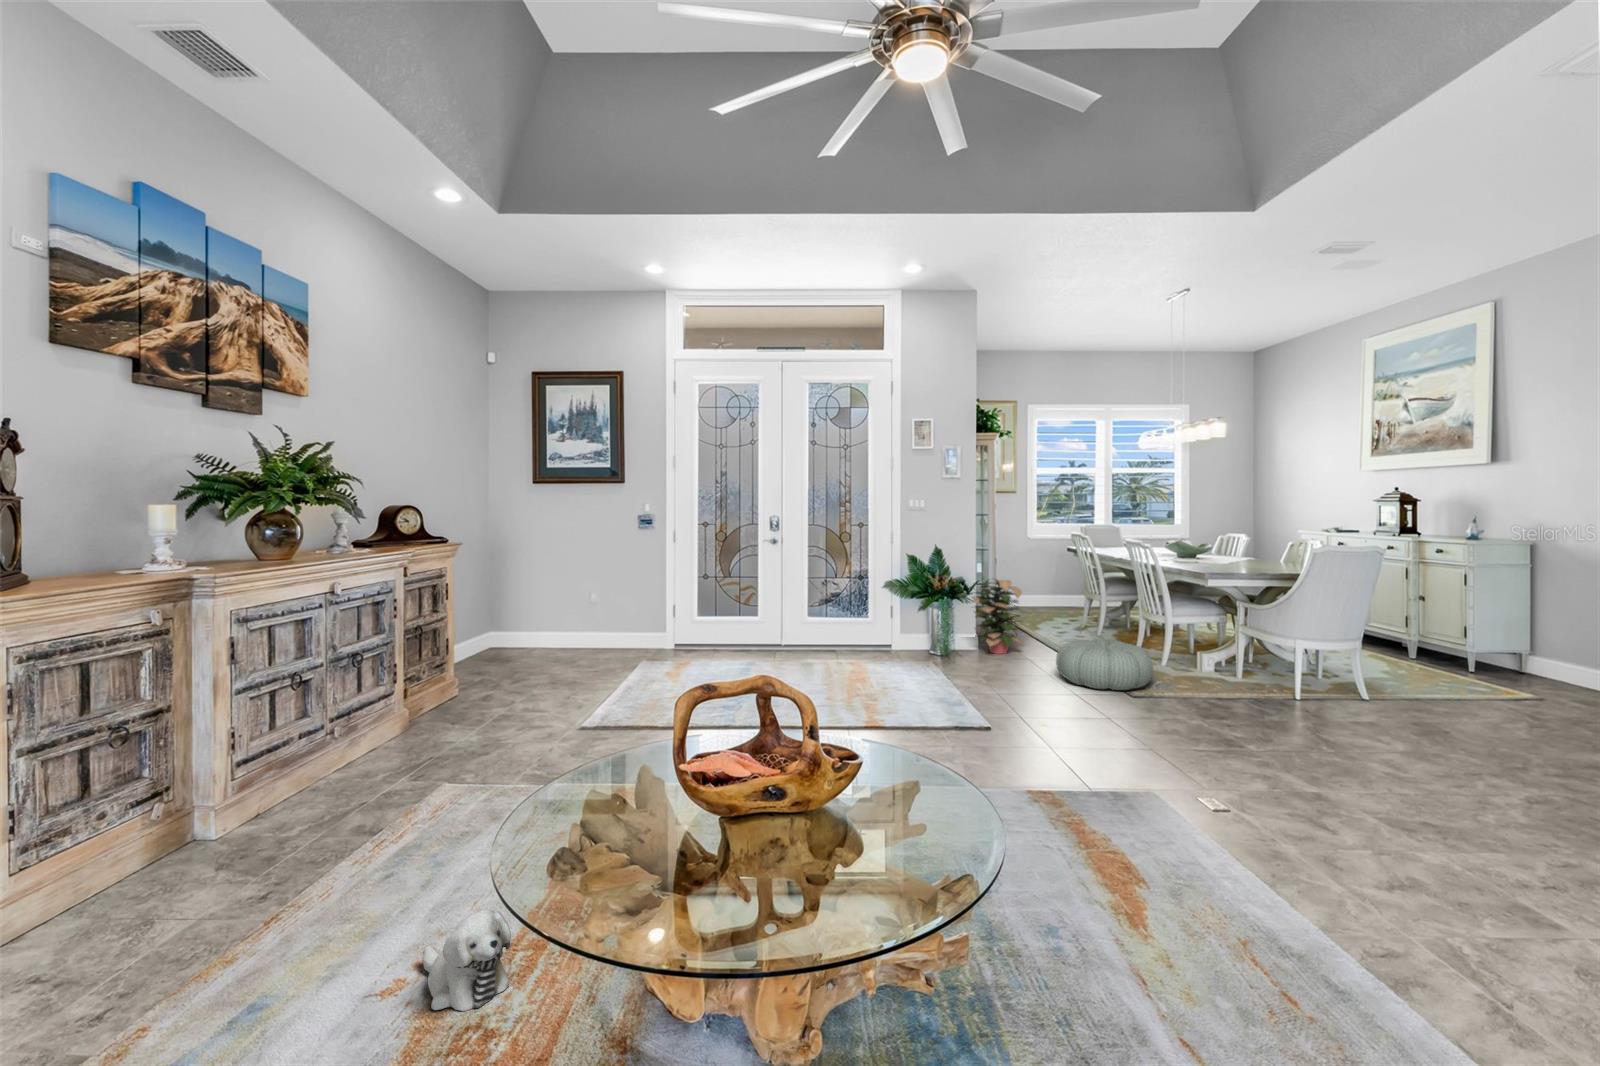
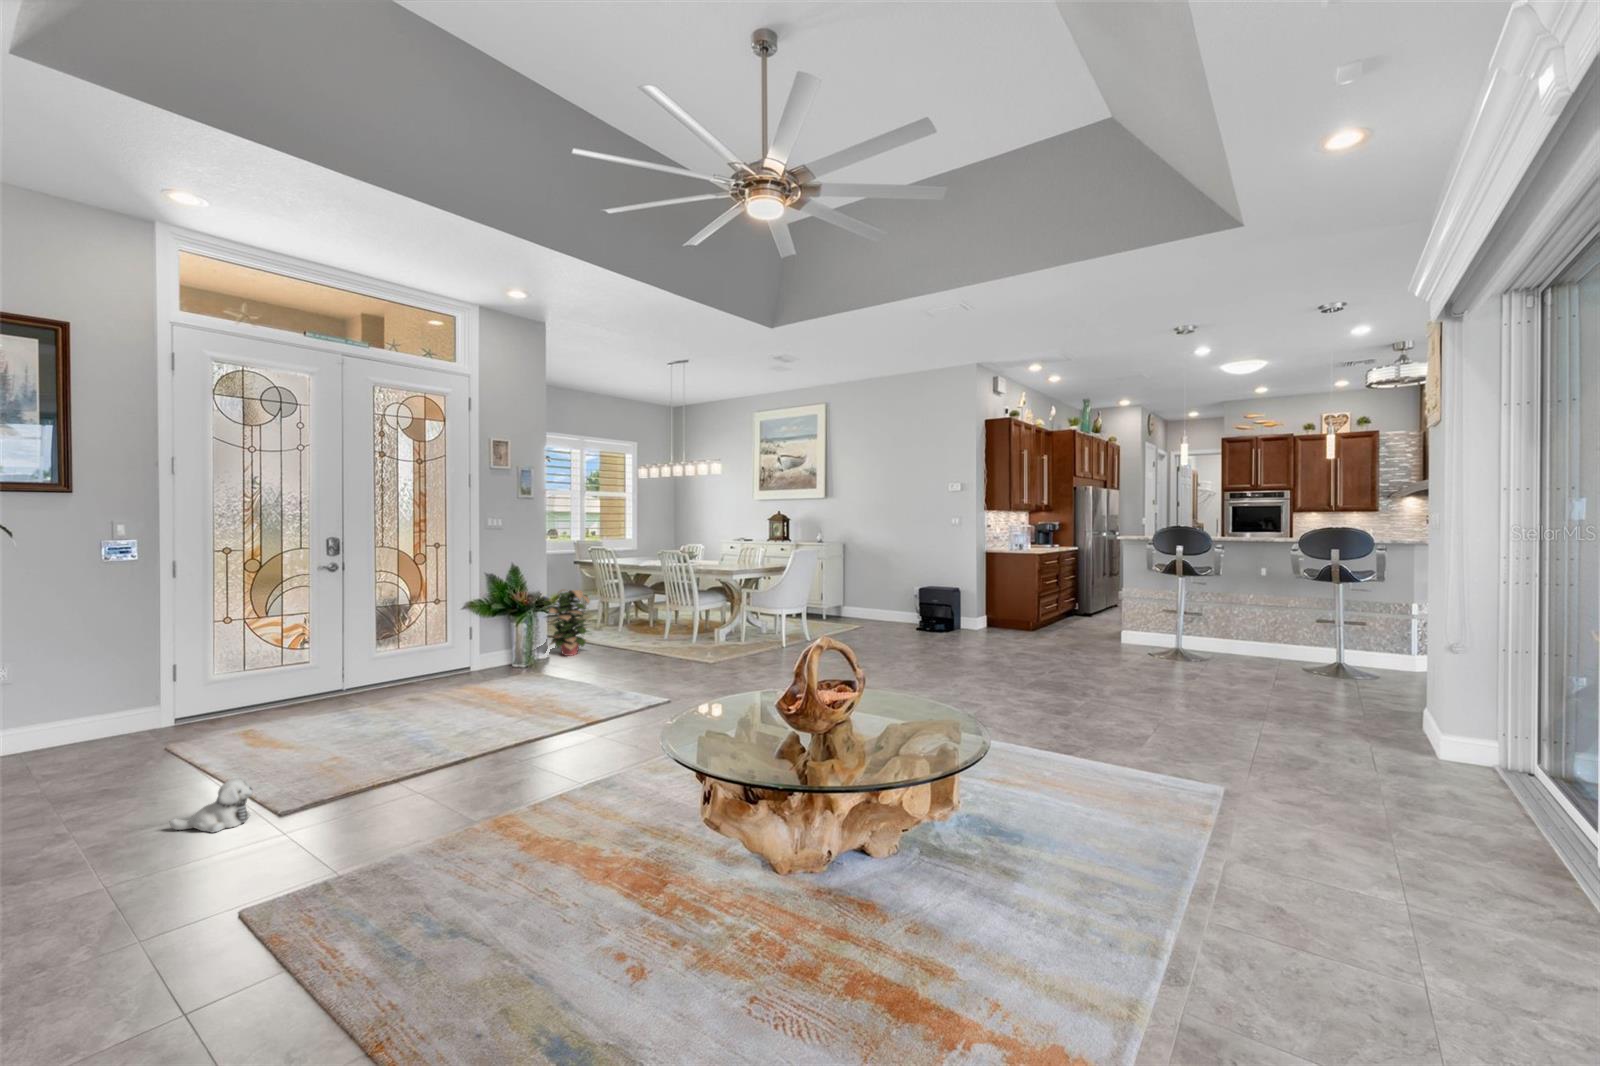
pouf: present [1056,640,1154,690] -> none [645,630,714,668]
plush toy: present [423,910,511,1011] -> present [170,778,253,832]

